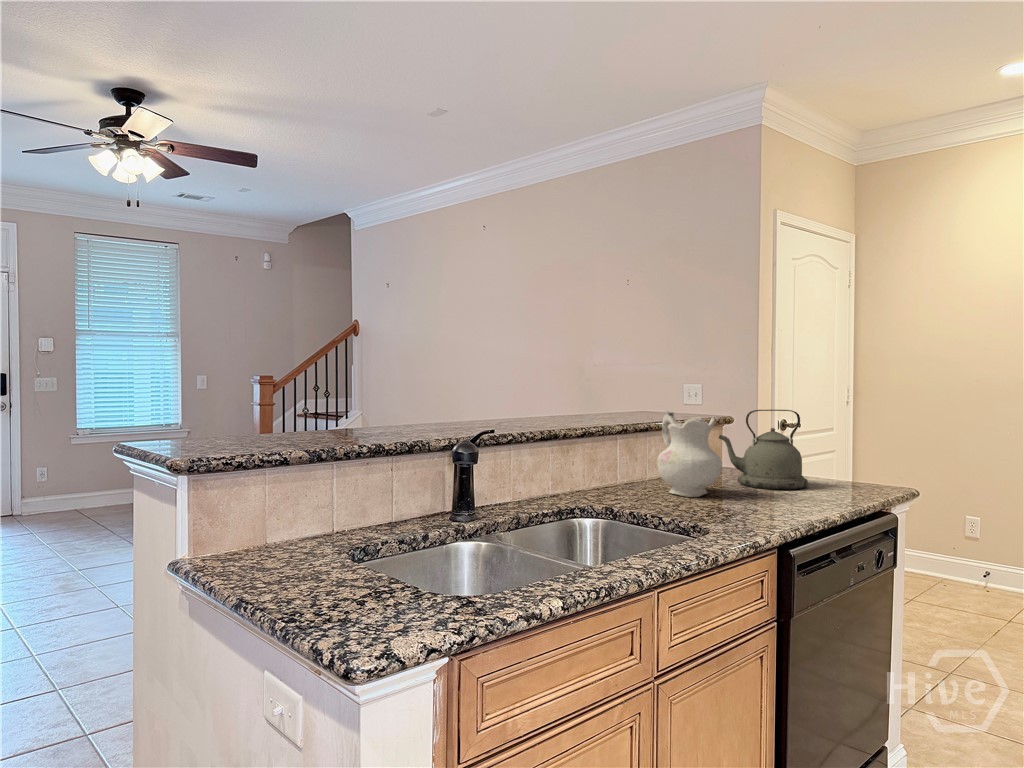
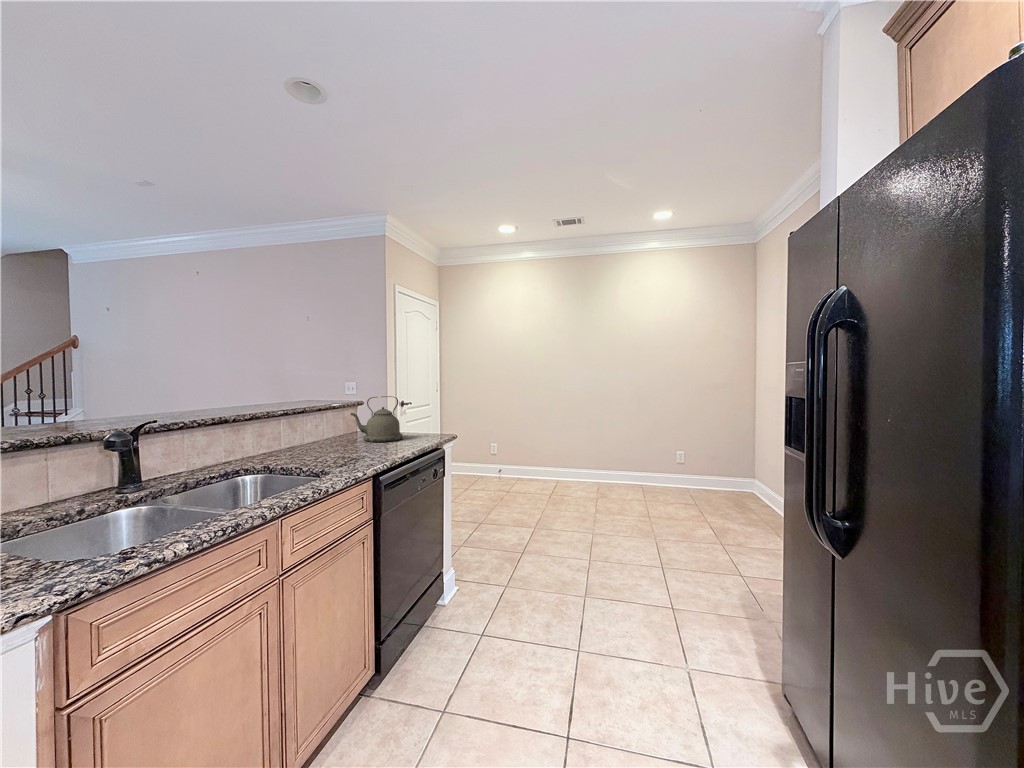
ceramic pitcher: present [657,411,722,497] -> none [307,400,349,453]

